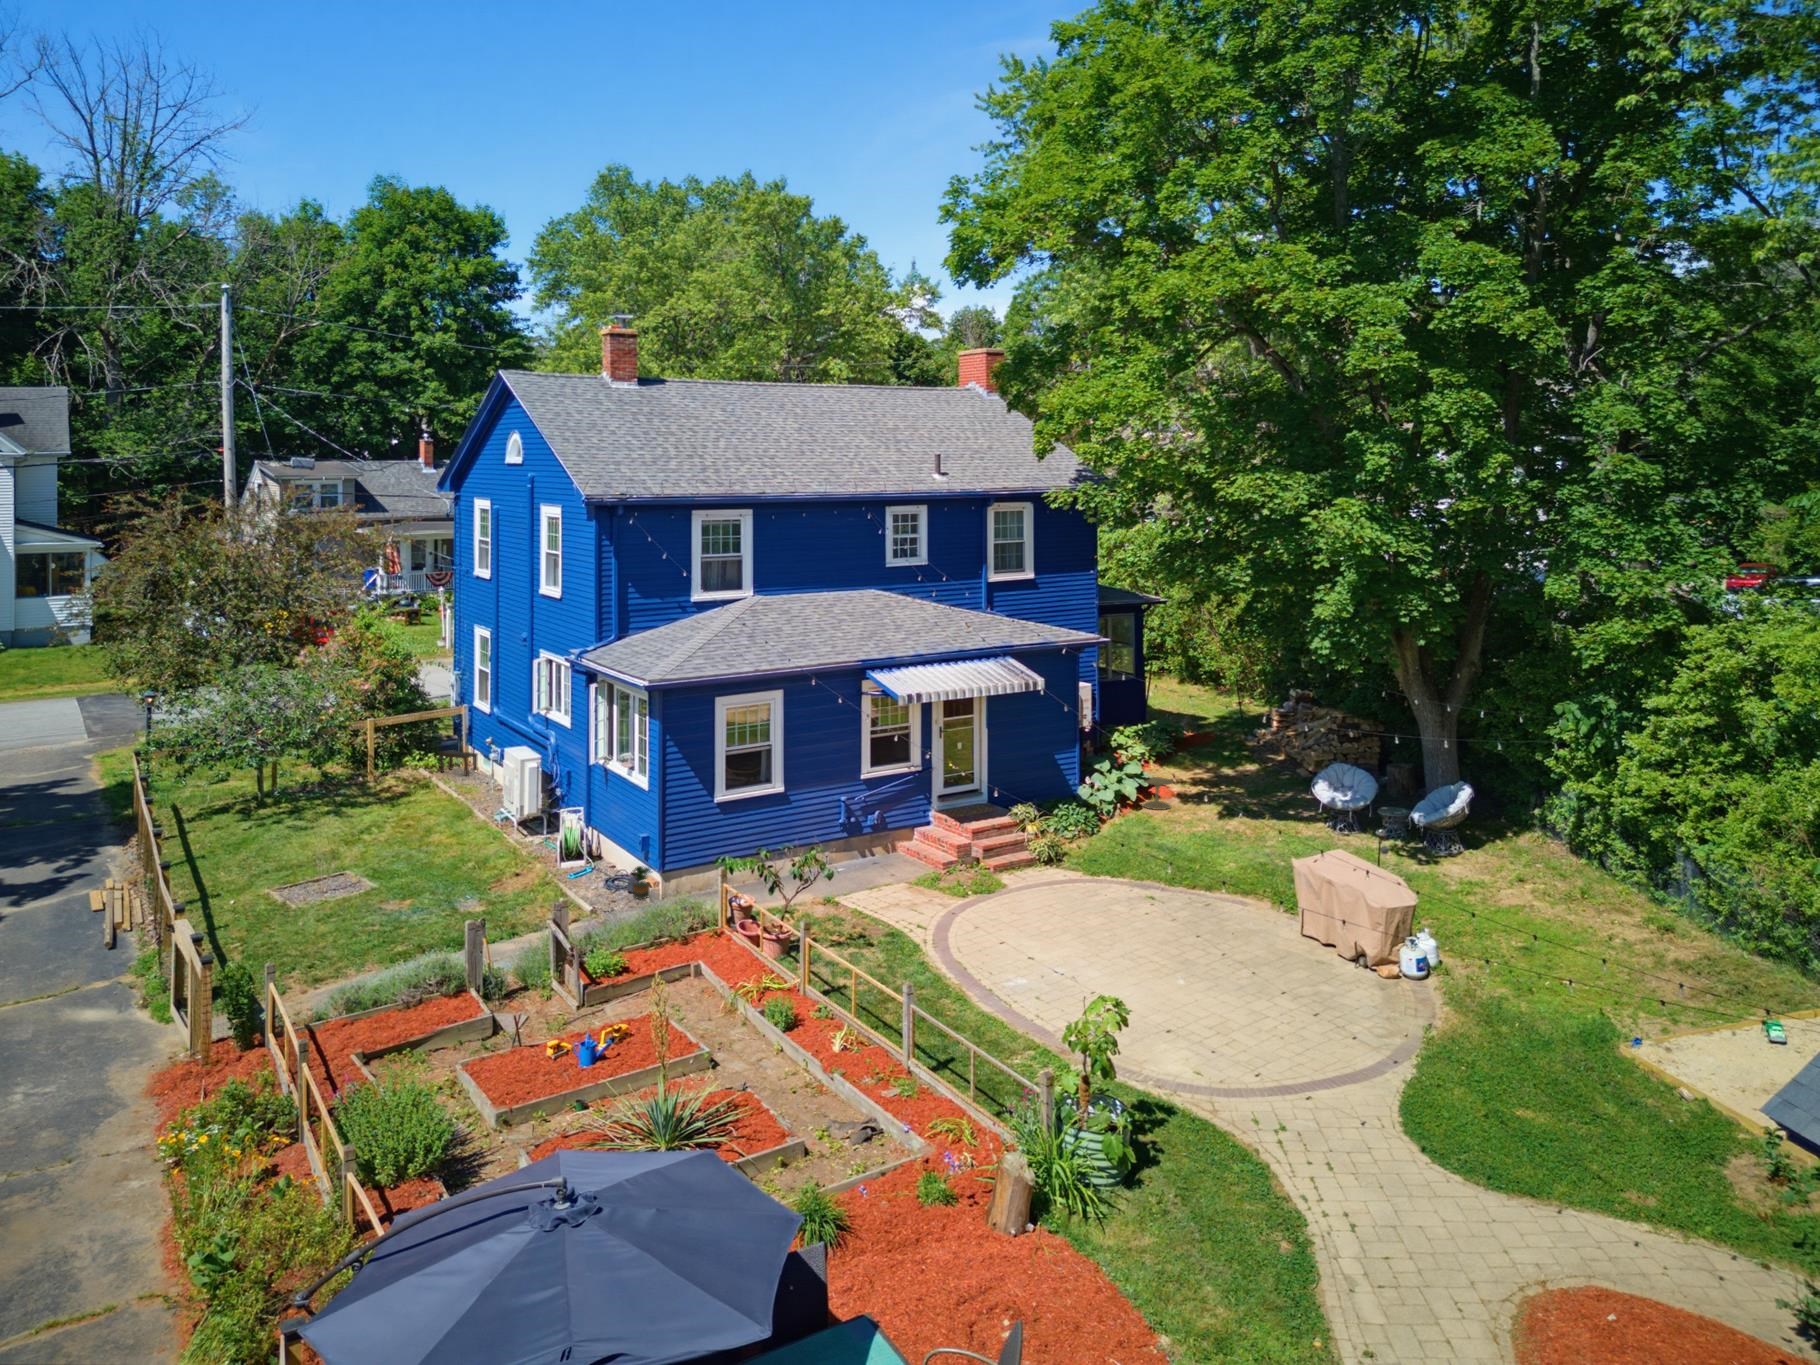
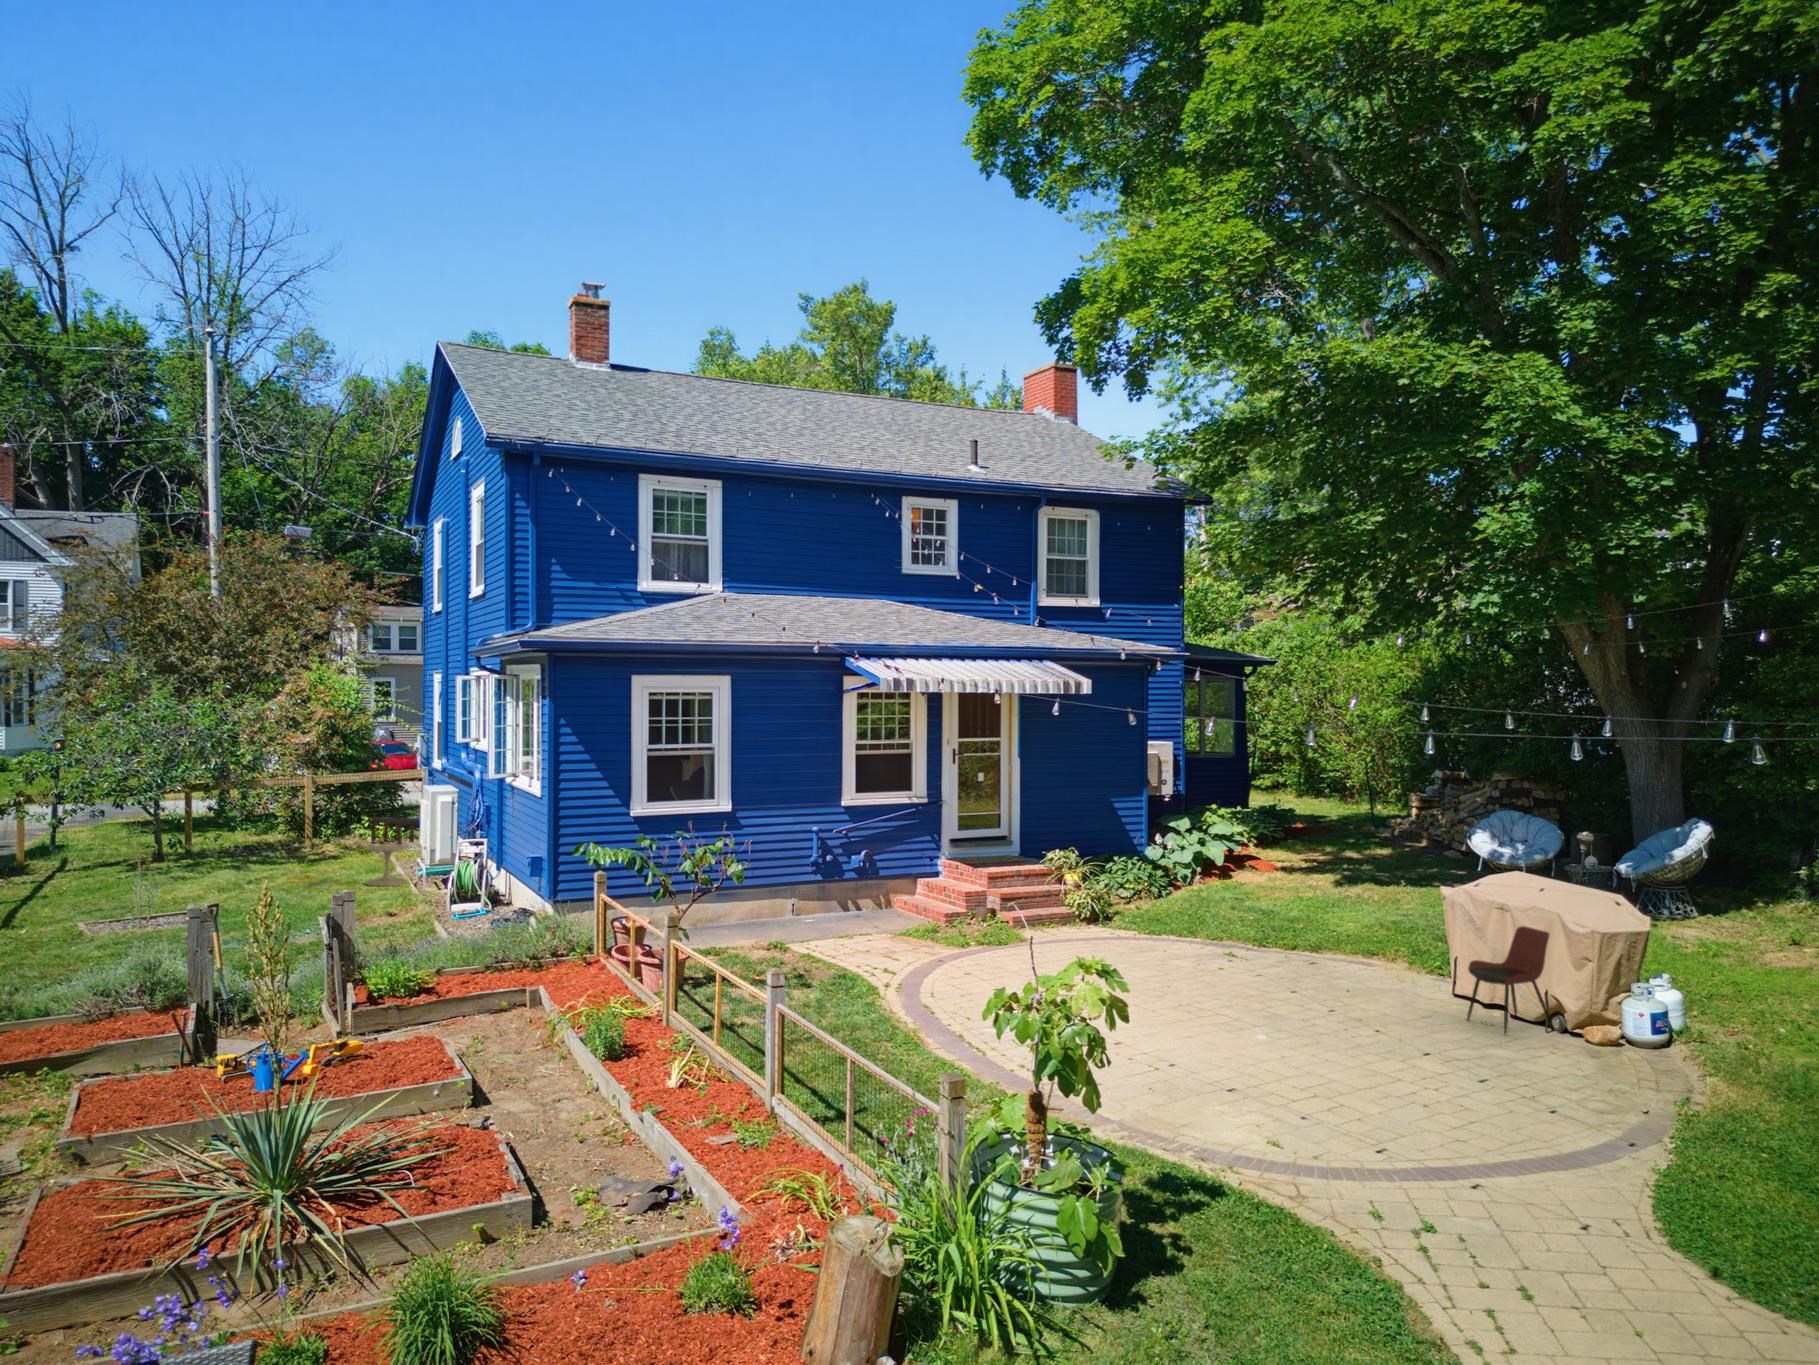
side table: present [1142,777,1172,810] -> present [365,845,409,886]
potted tree: present [631,866,650,900] -> none [505,896,538,943]
dining chair: none [1306,898,1361,971] -> present [1467,926,1554,1034]

